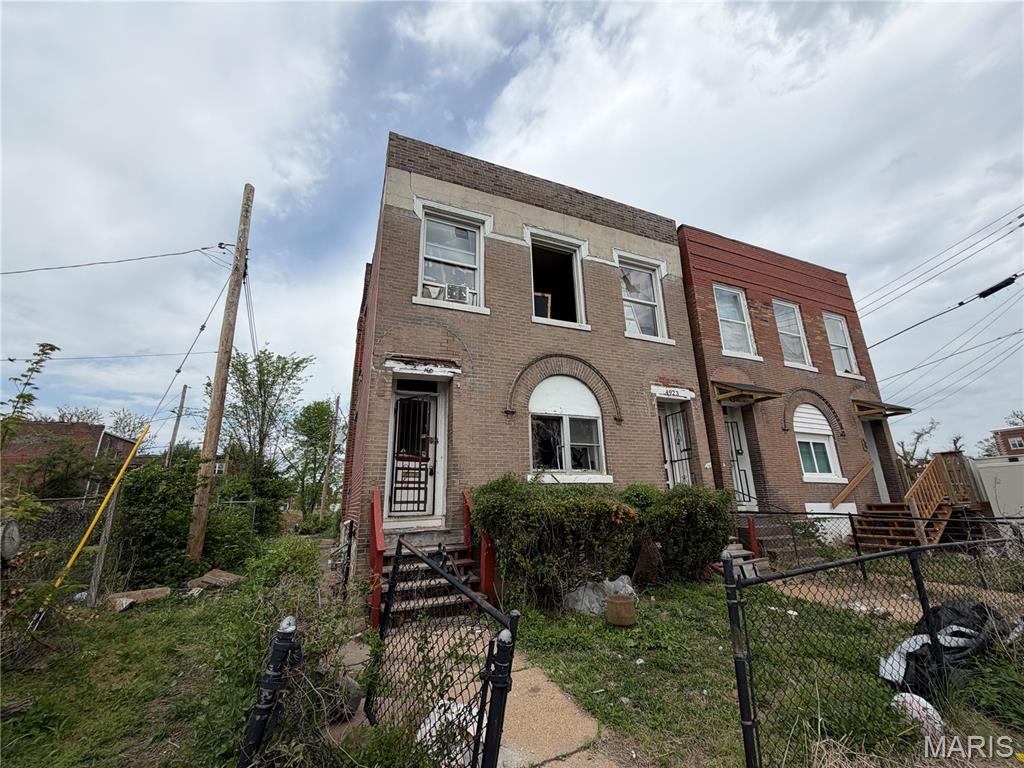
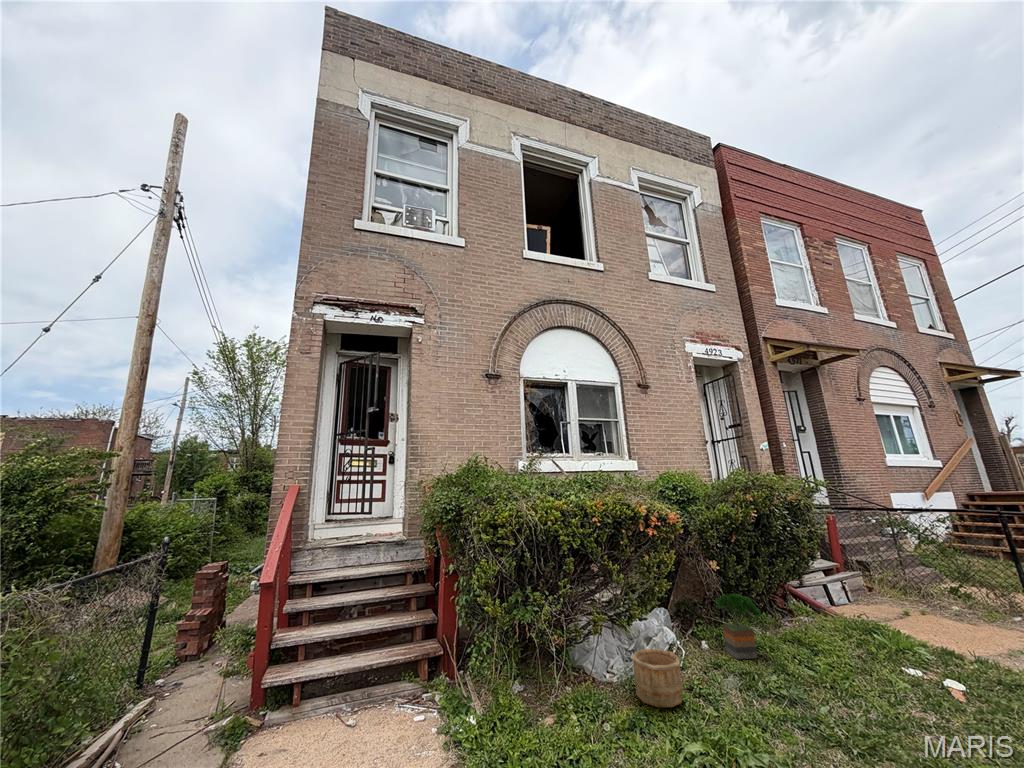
potted tree: none [660,565,689,606] -> present [716,594,761,659]

